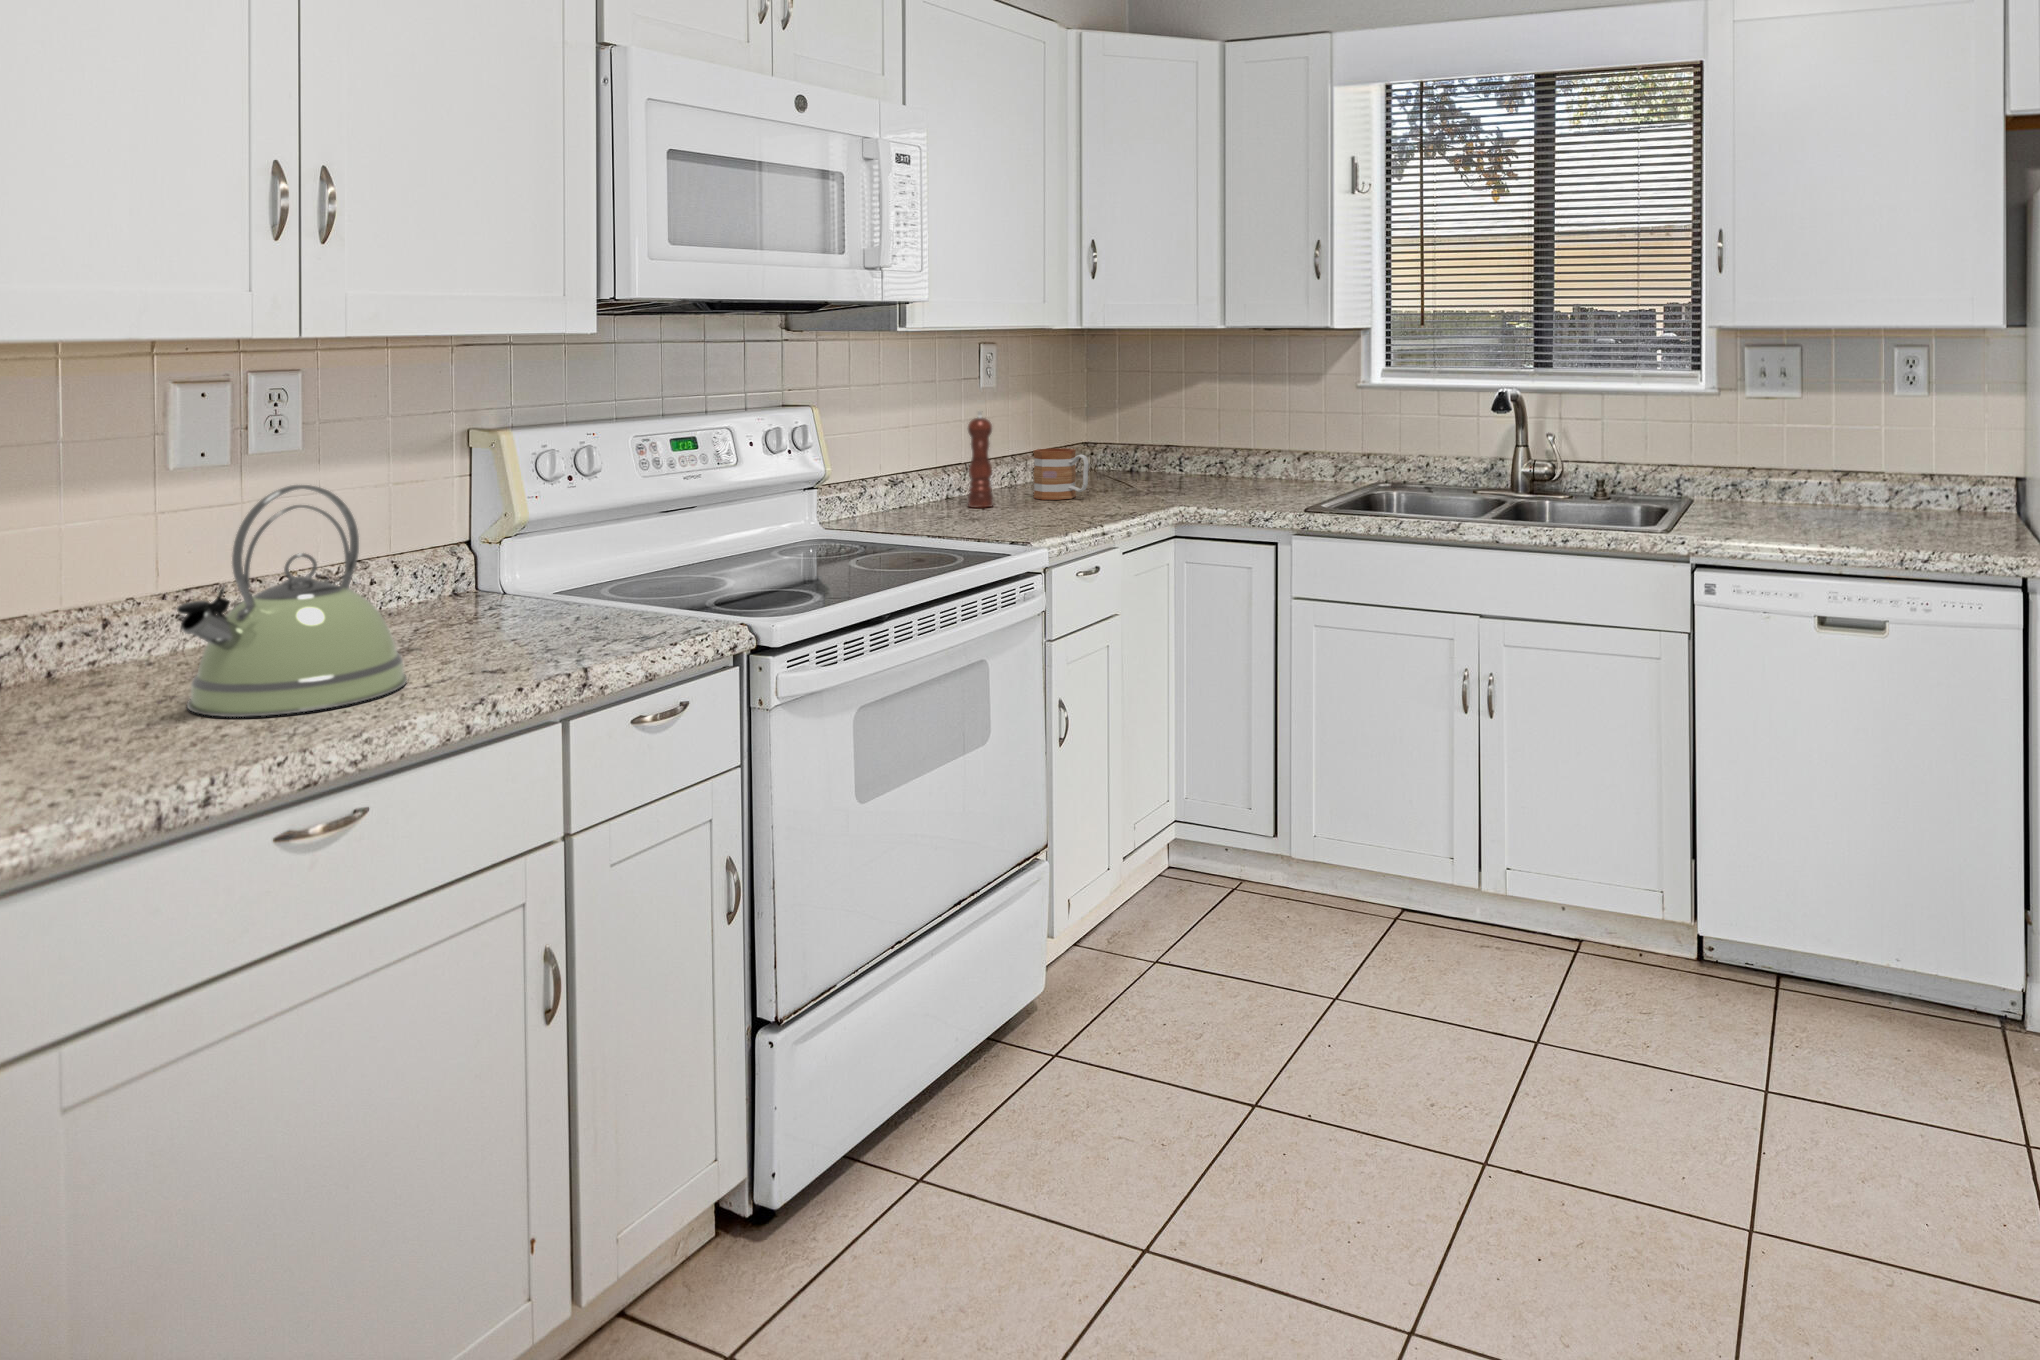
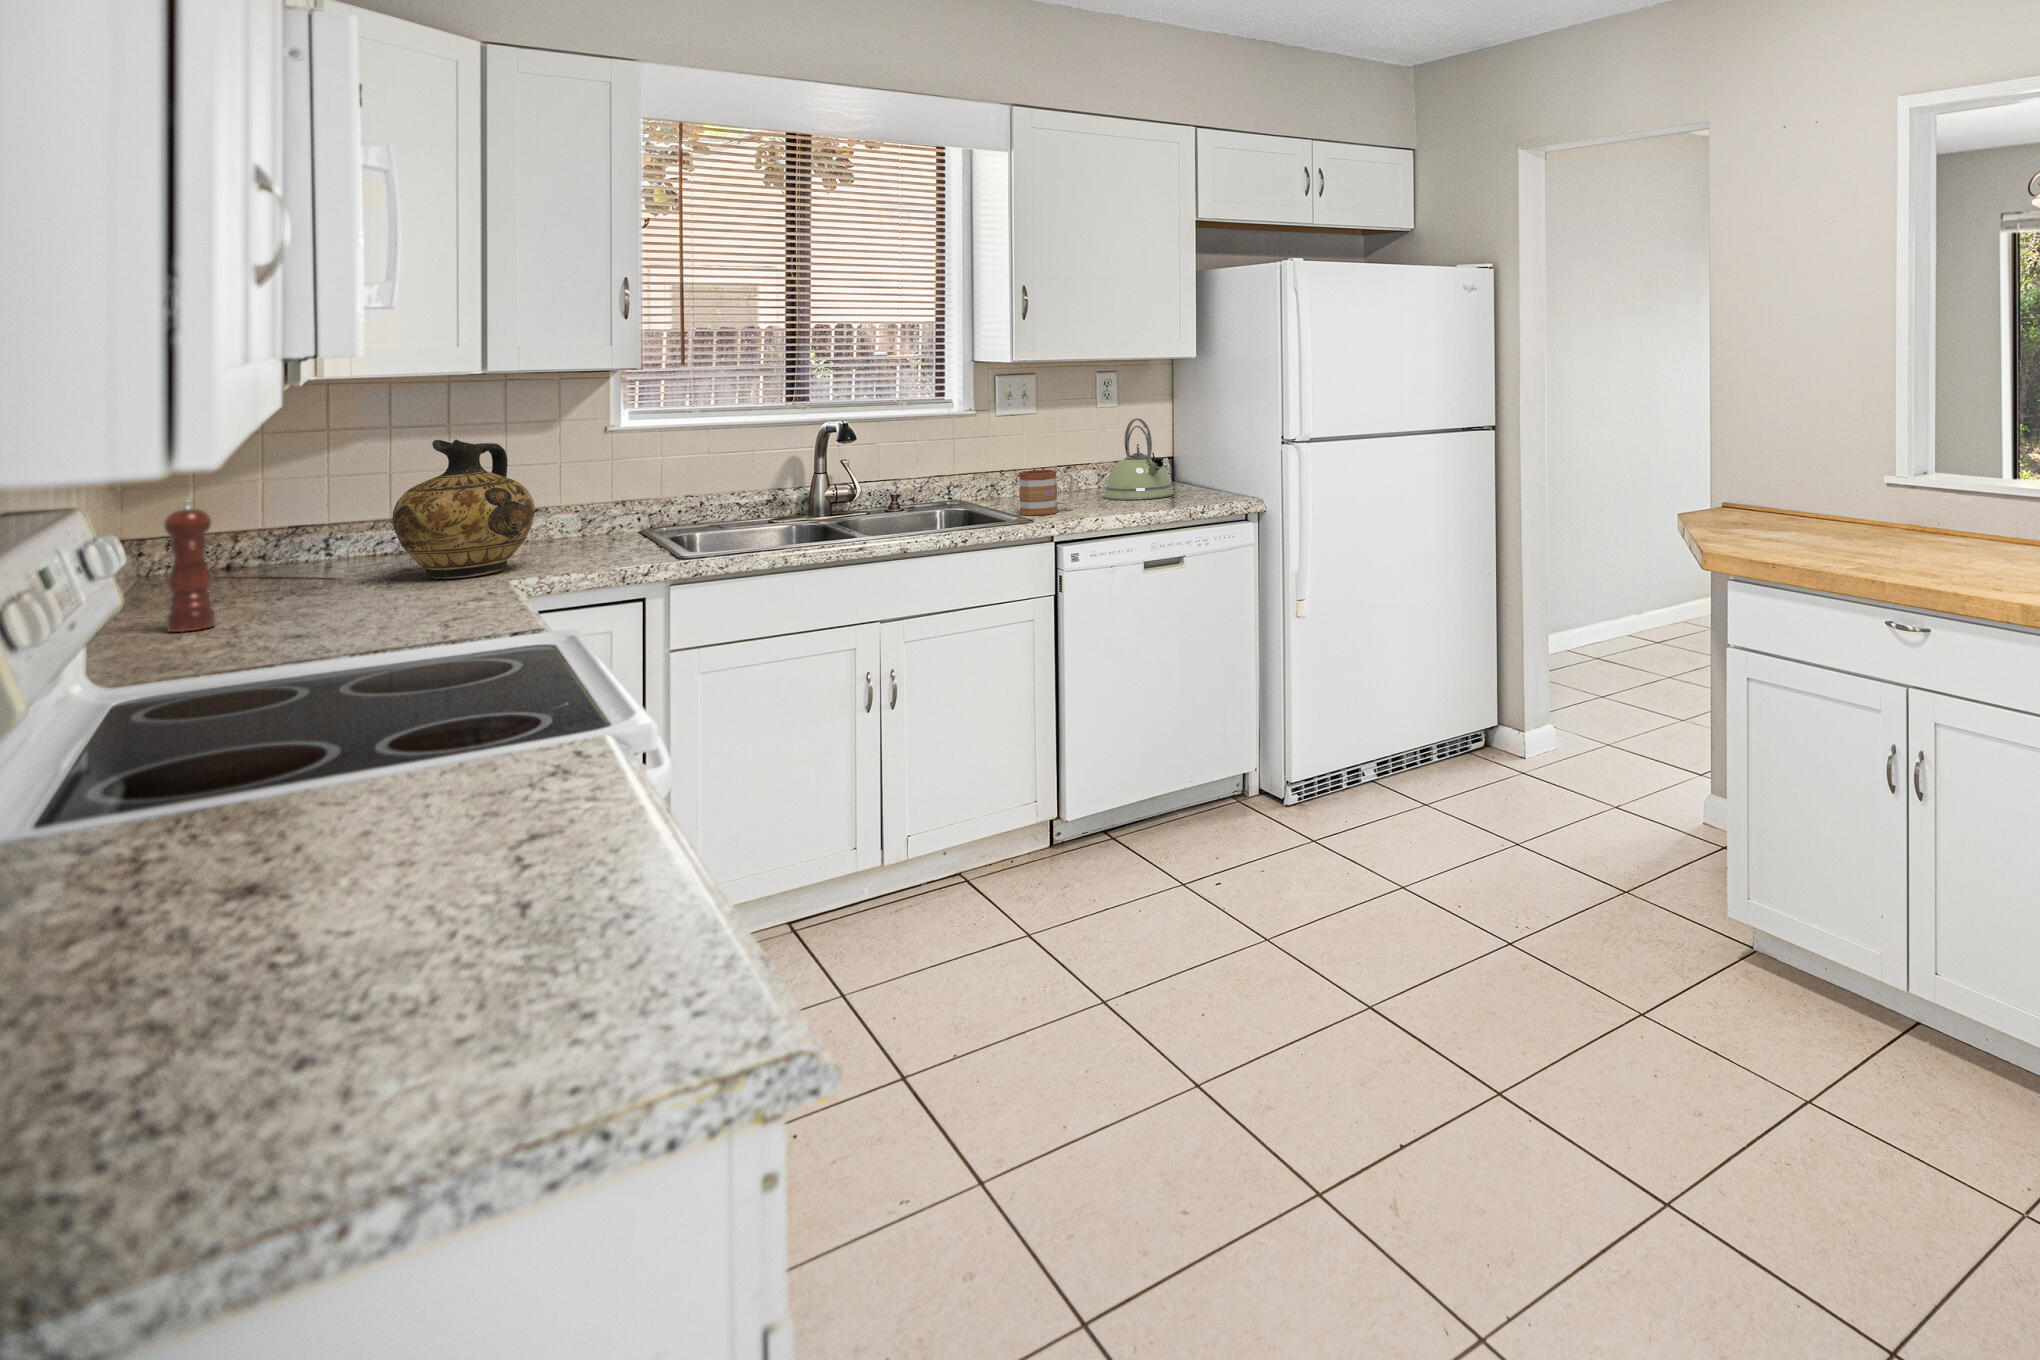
ceramic jug: none [1140,380,1236,501] -> present [392,439,535,579]
mug: present [1033,448,1089,500] -> present [1019,470,1074,516]
kettle: present [177,485,407,717] -> present [1103,418,1174,500]

